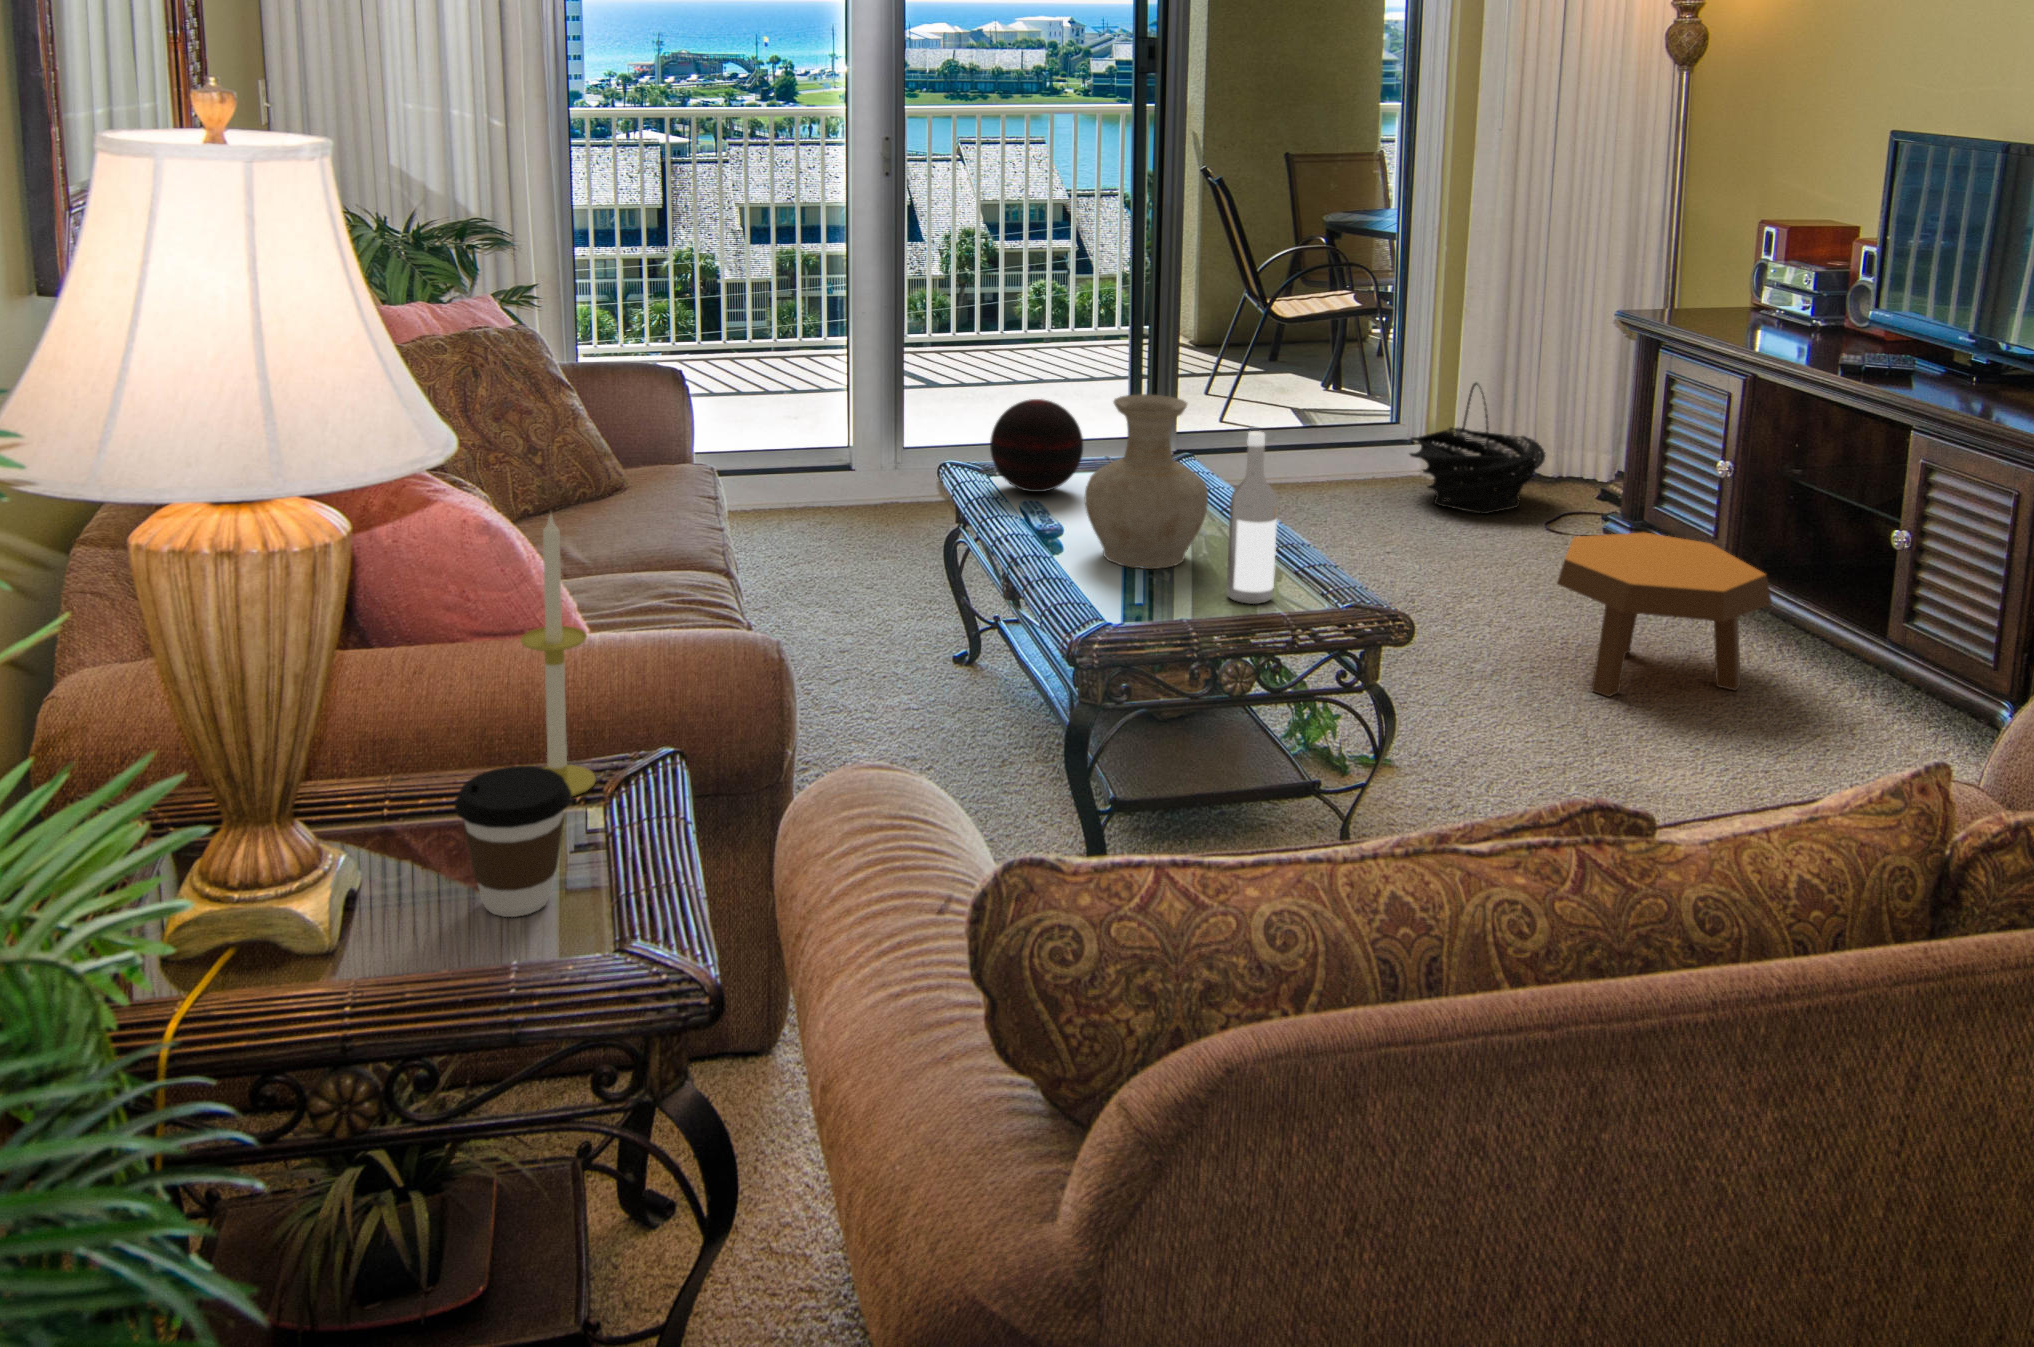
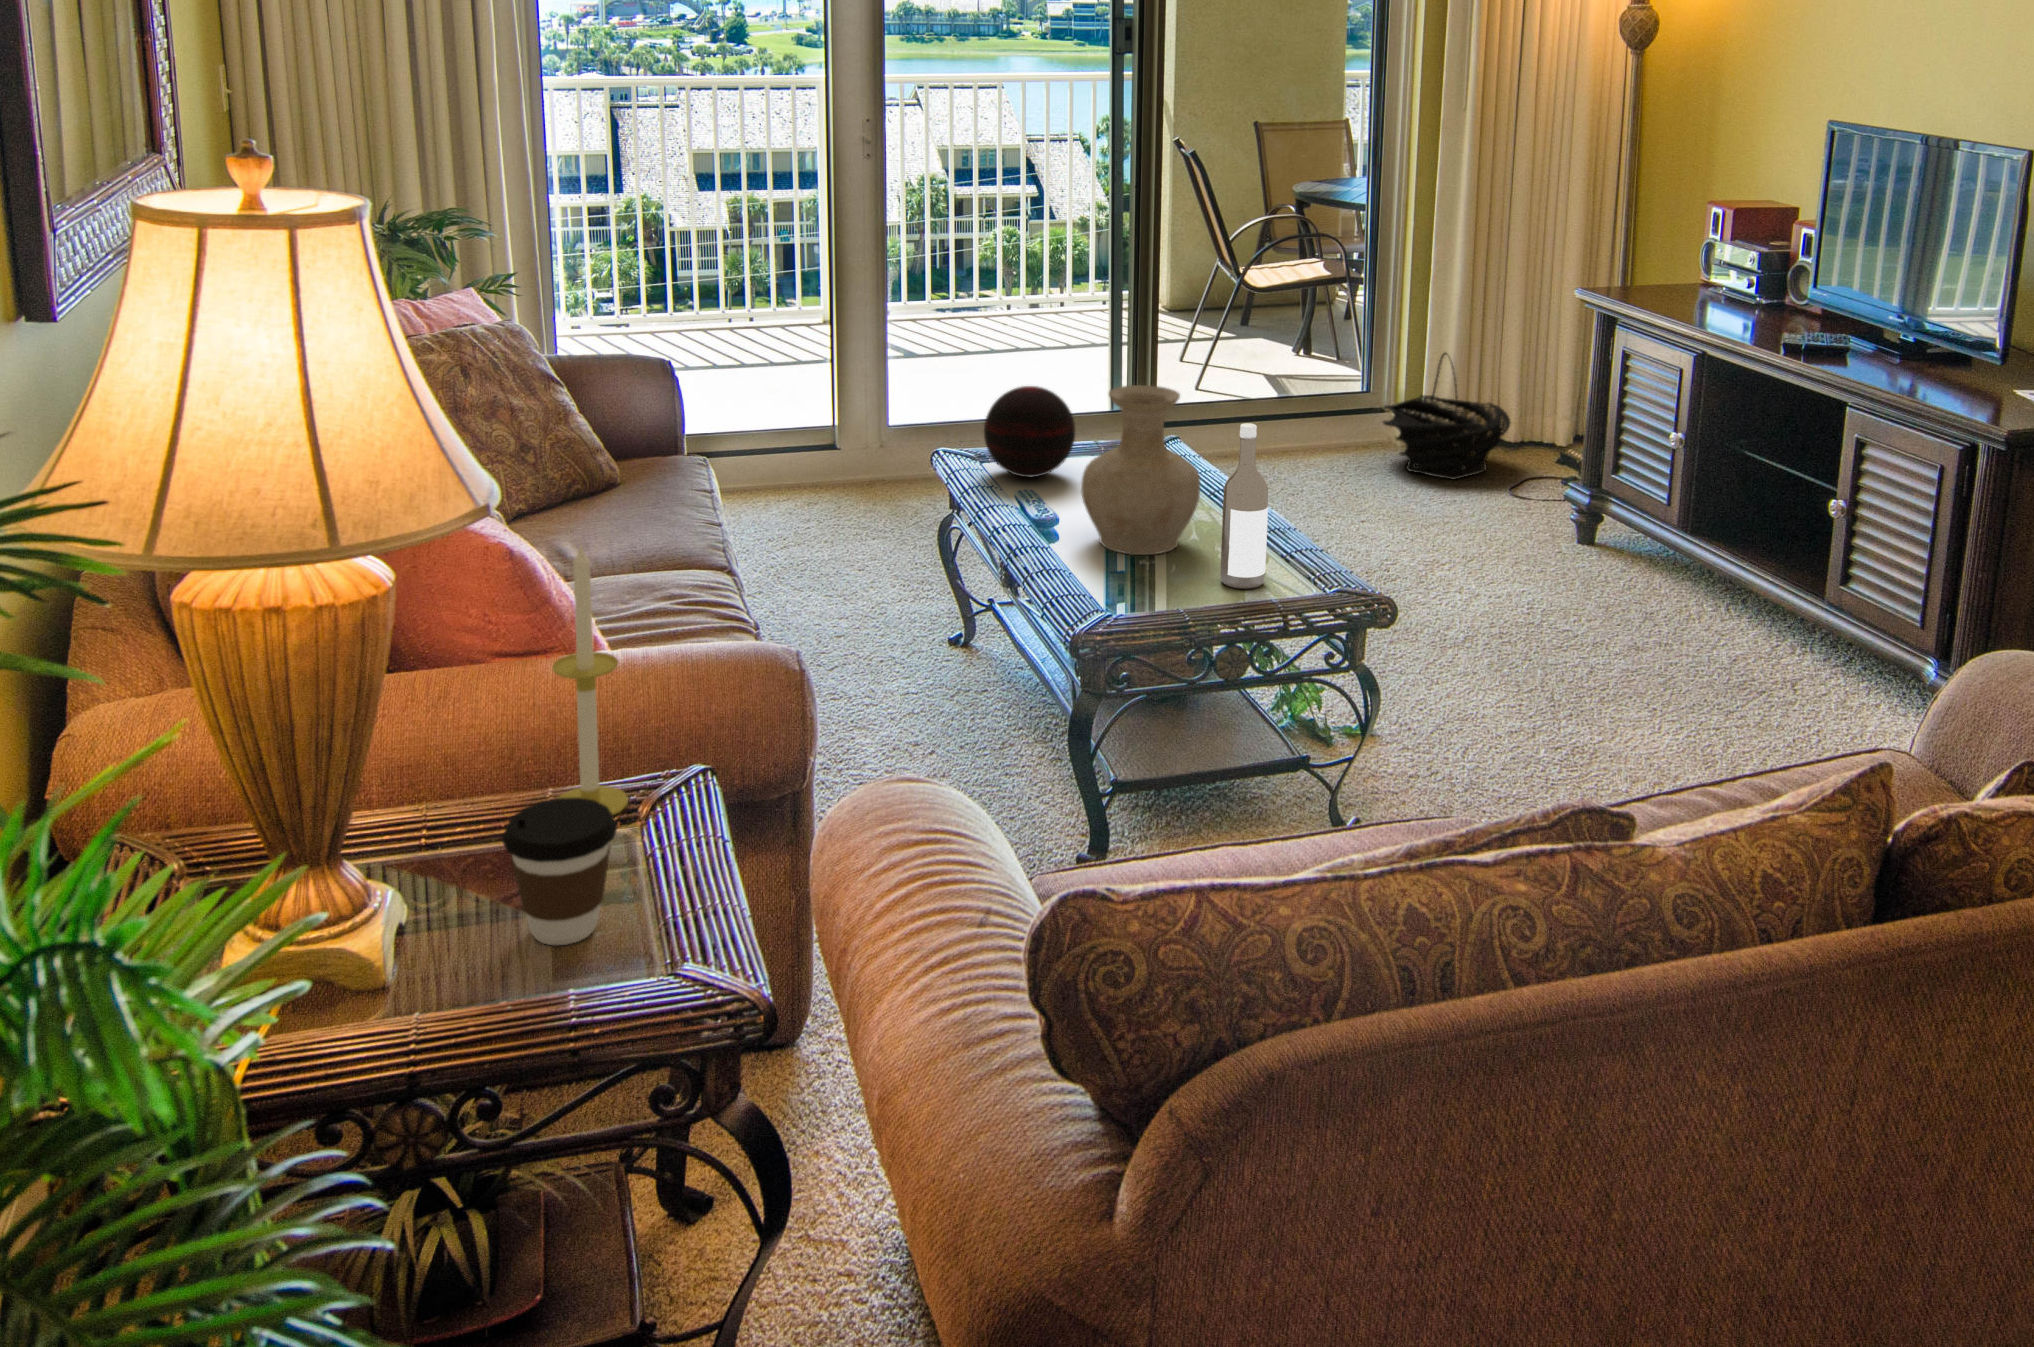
footstool: present [1557,533,1772,697] -> none [1525,501,1722,660]

